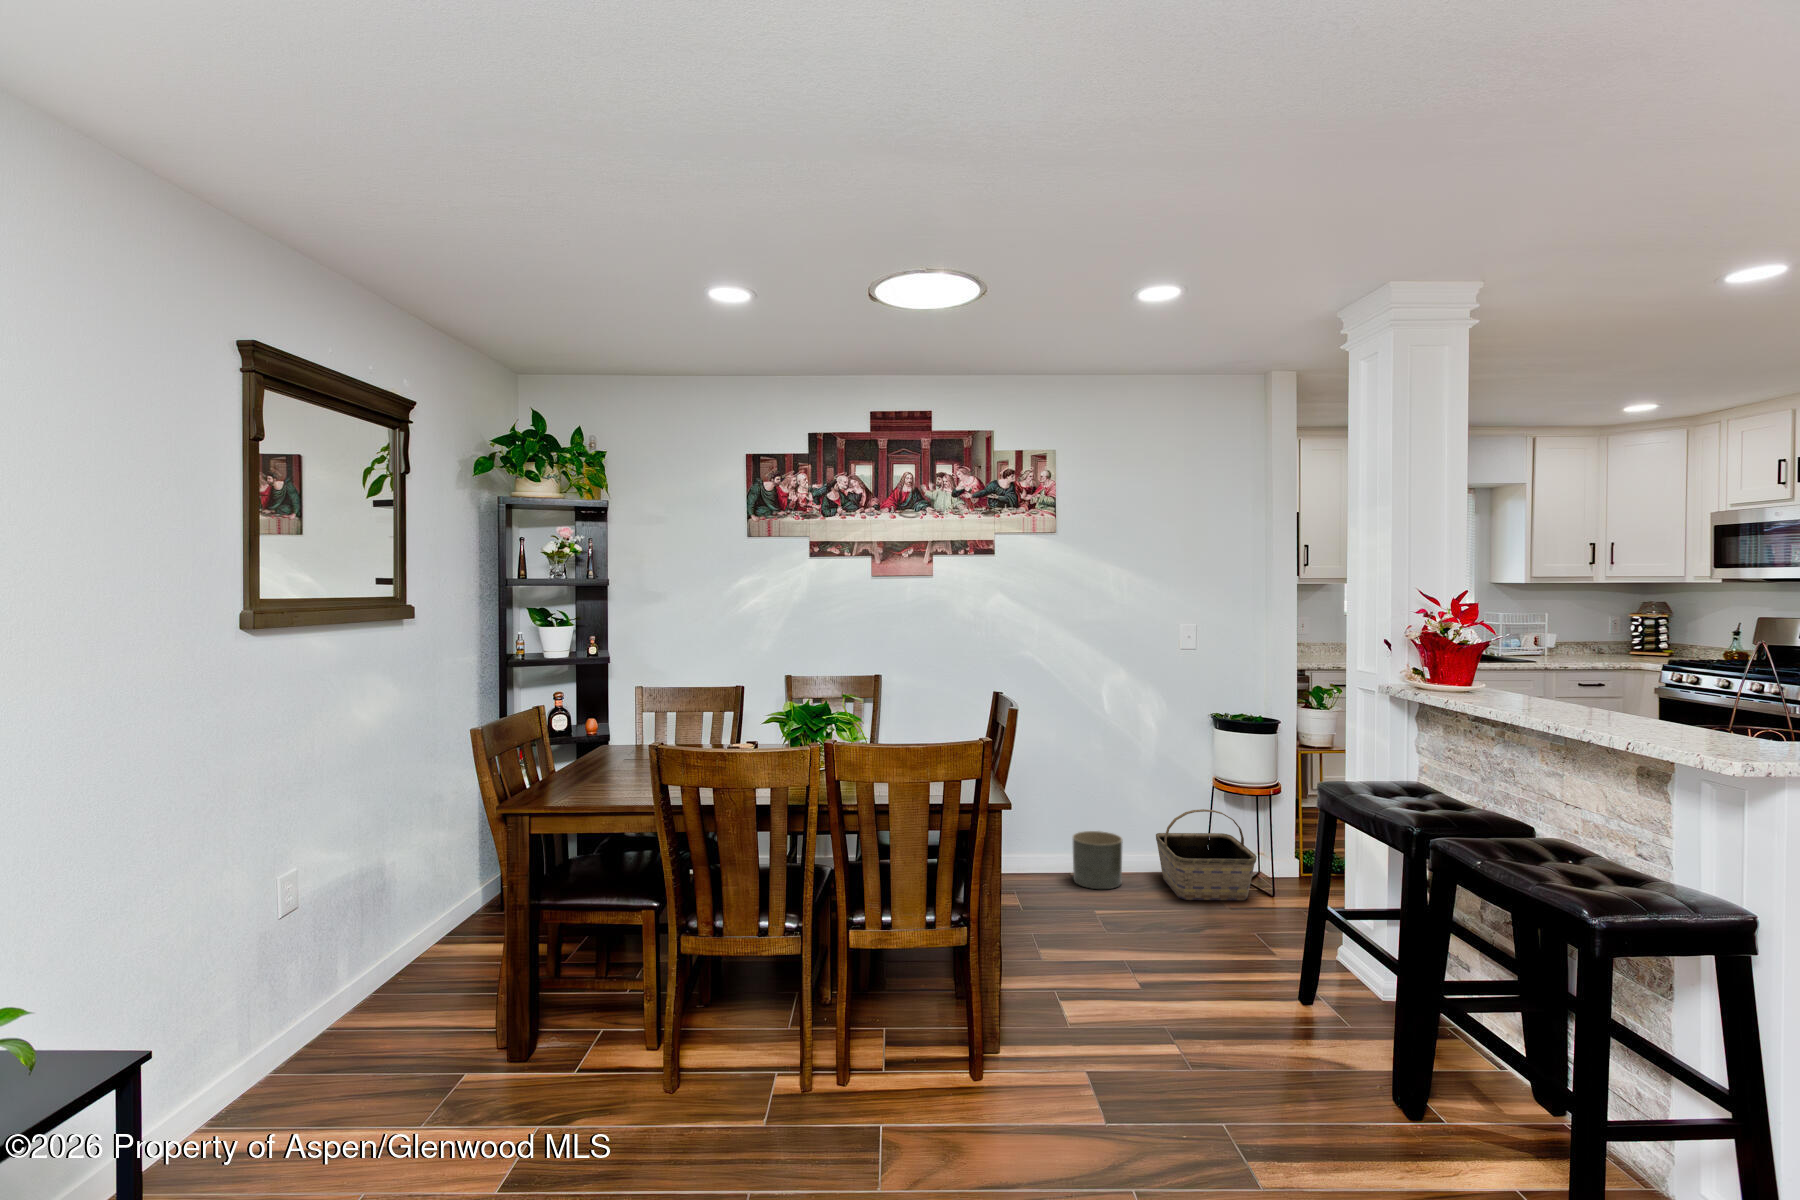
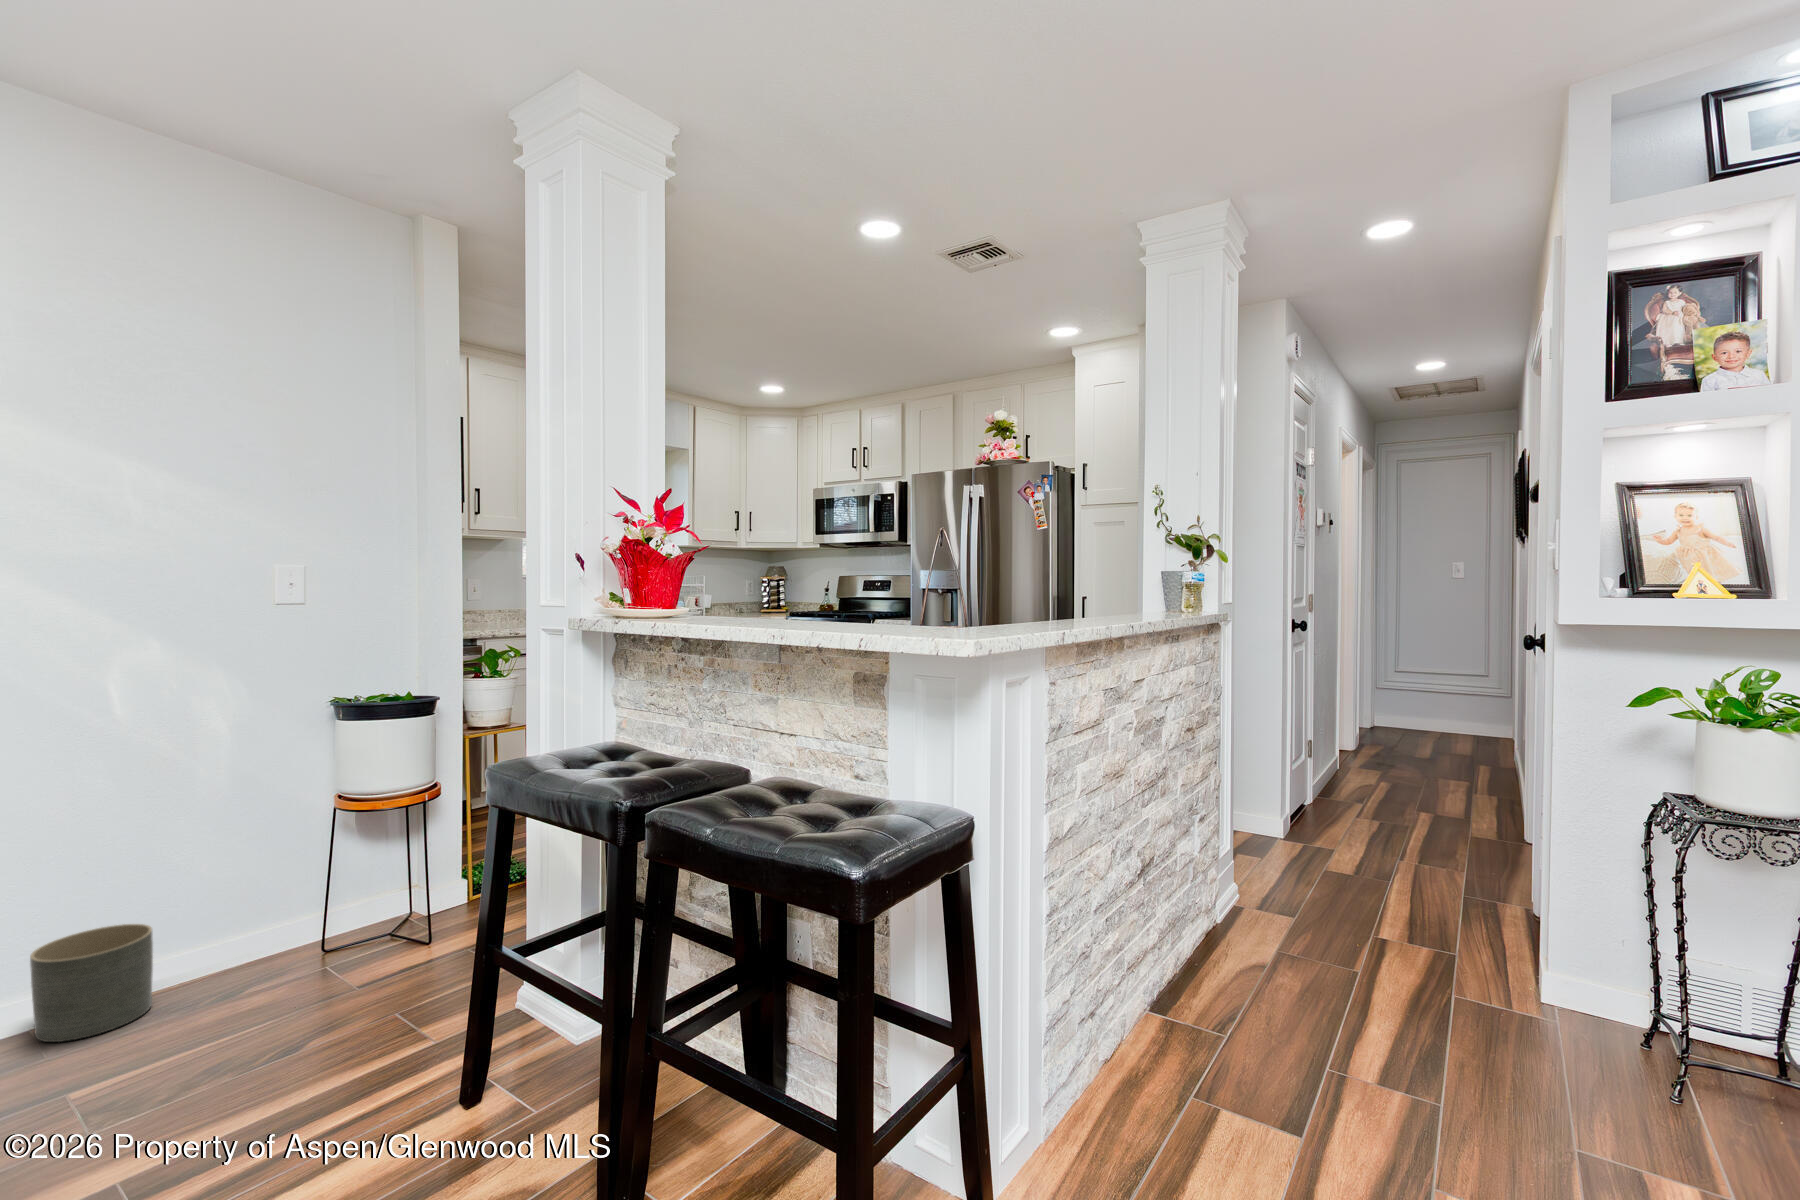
basket: present [1156,809,1257,900] -> none [228,842,402,996]

